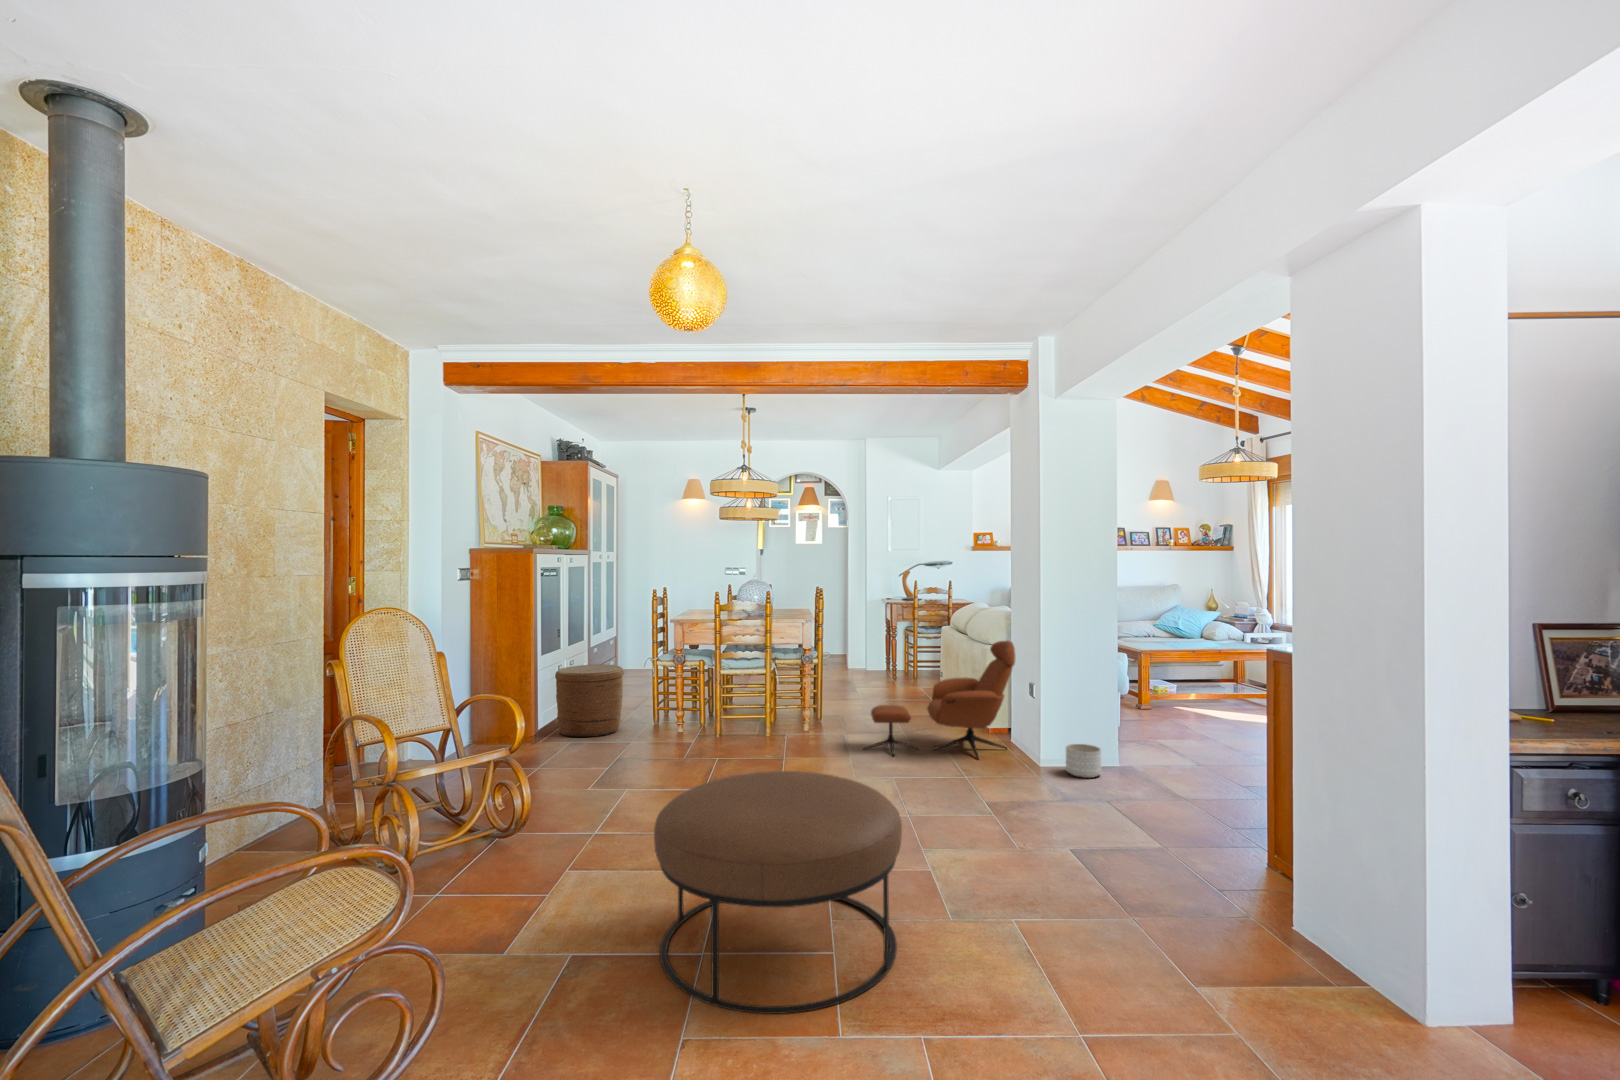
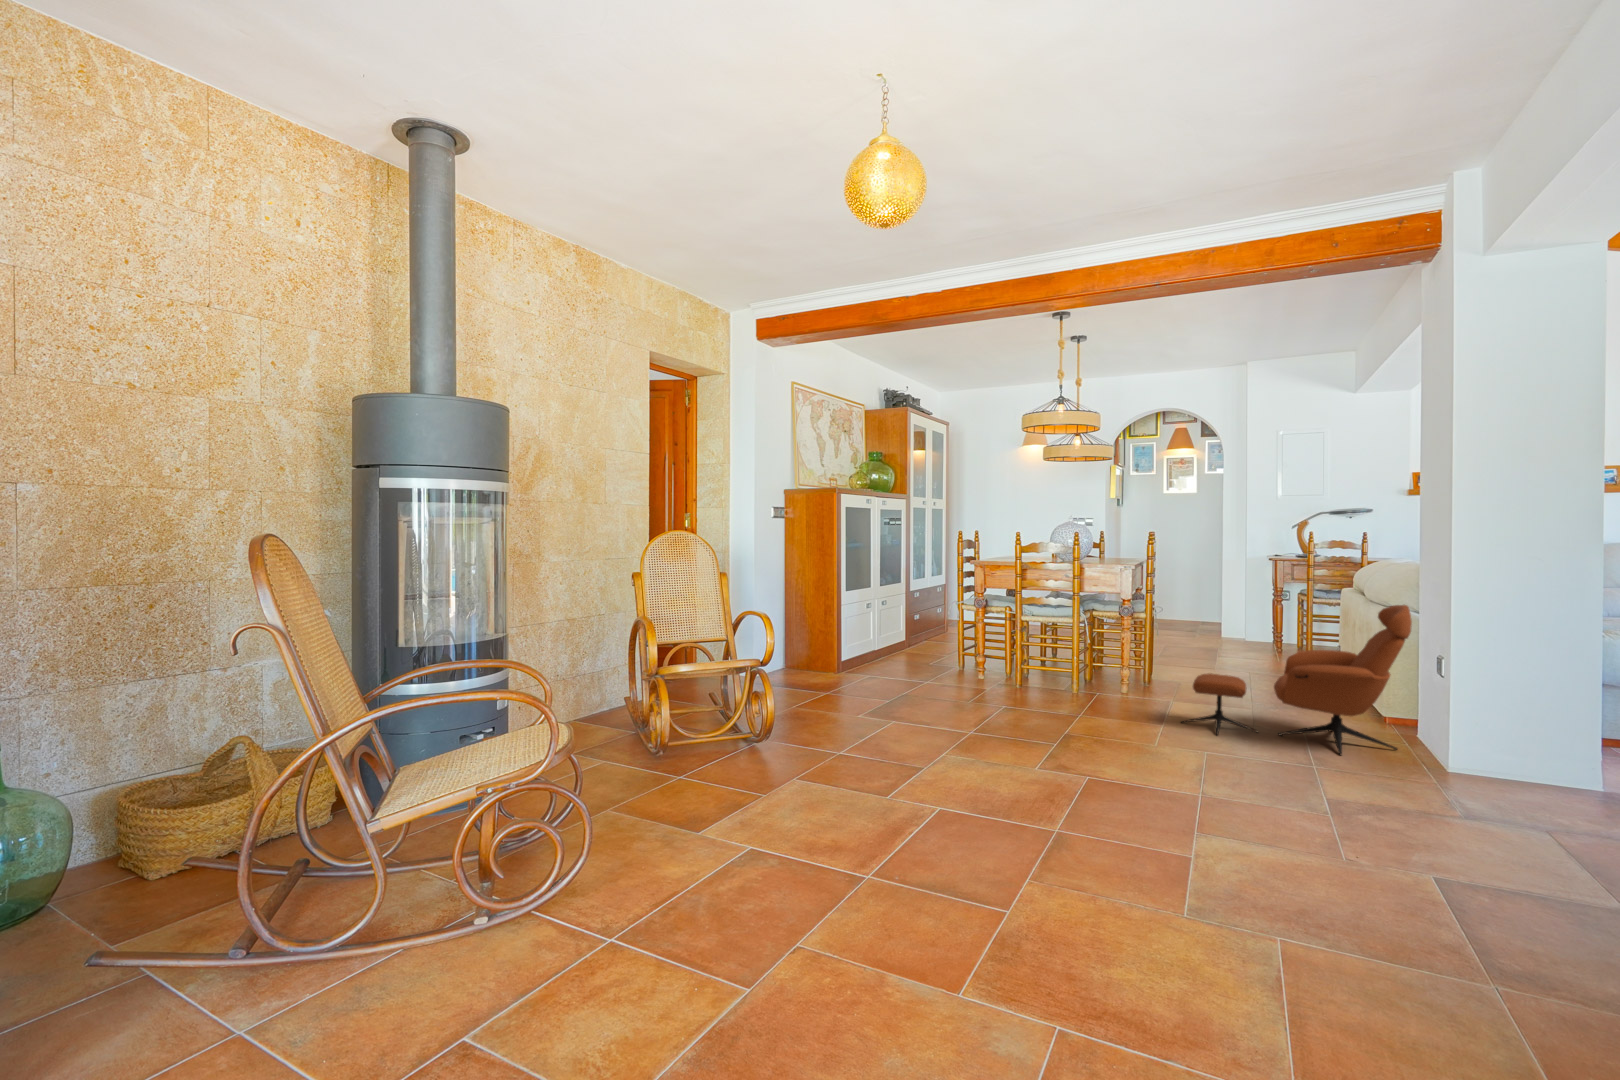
woven basket: present [555,664,624,737] -> none [861,605,927,675]
planter: present [1066,744,1101,778] -> none [1480,753,1546,804]
ottoman: present [654,771,902,1014] -> none [817,708,1094,961]

